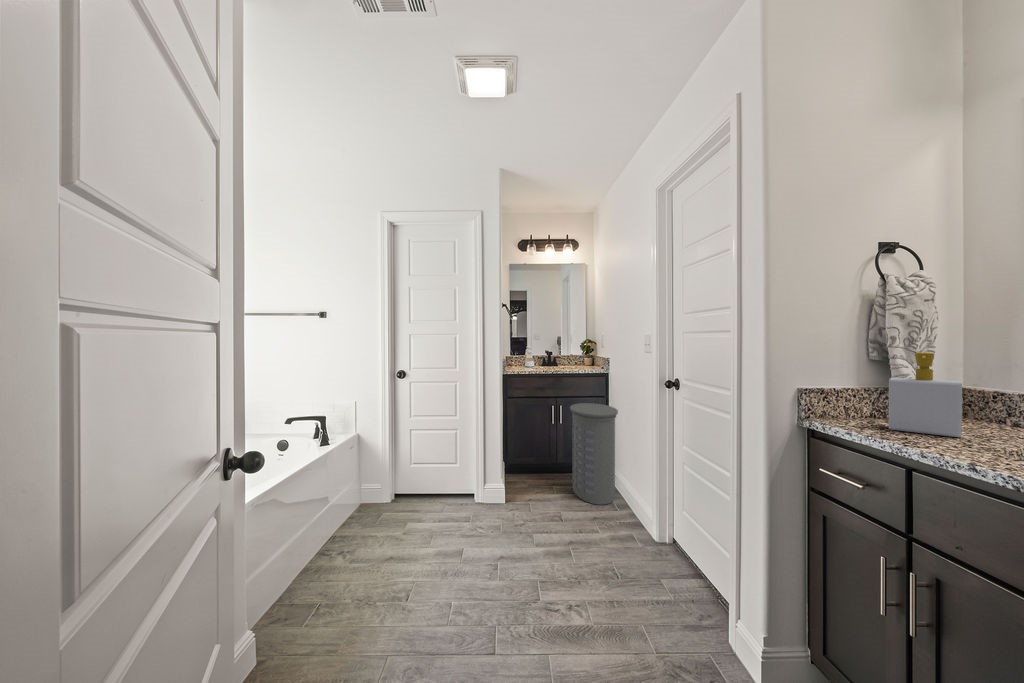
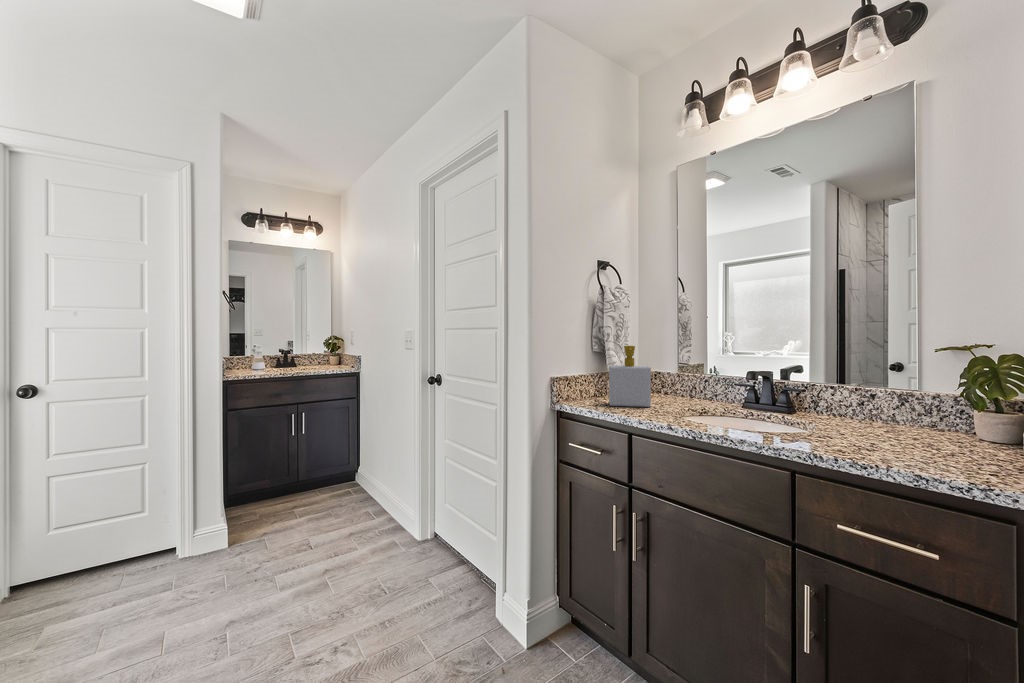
laundry hamper: present [570,403,618,505] -> none [315,407,372,518]

